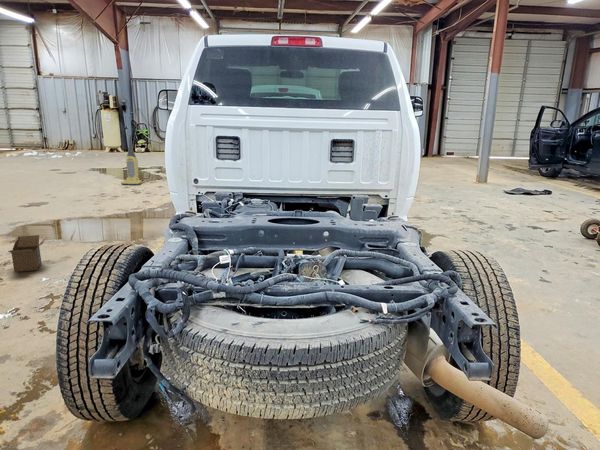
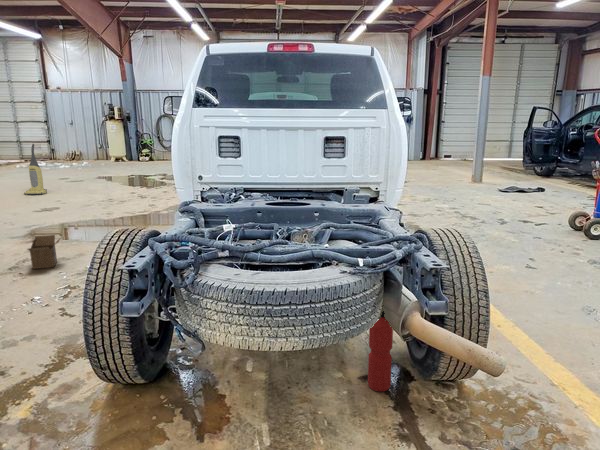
vacuum cleaner: present [121,135,142,185] -> present [24,144,47,195]
fire extinguisher: none [378,329,414,434] -> present [368,311,393,391]

